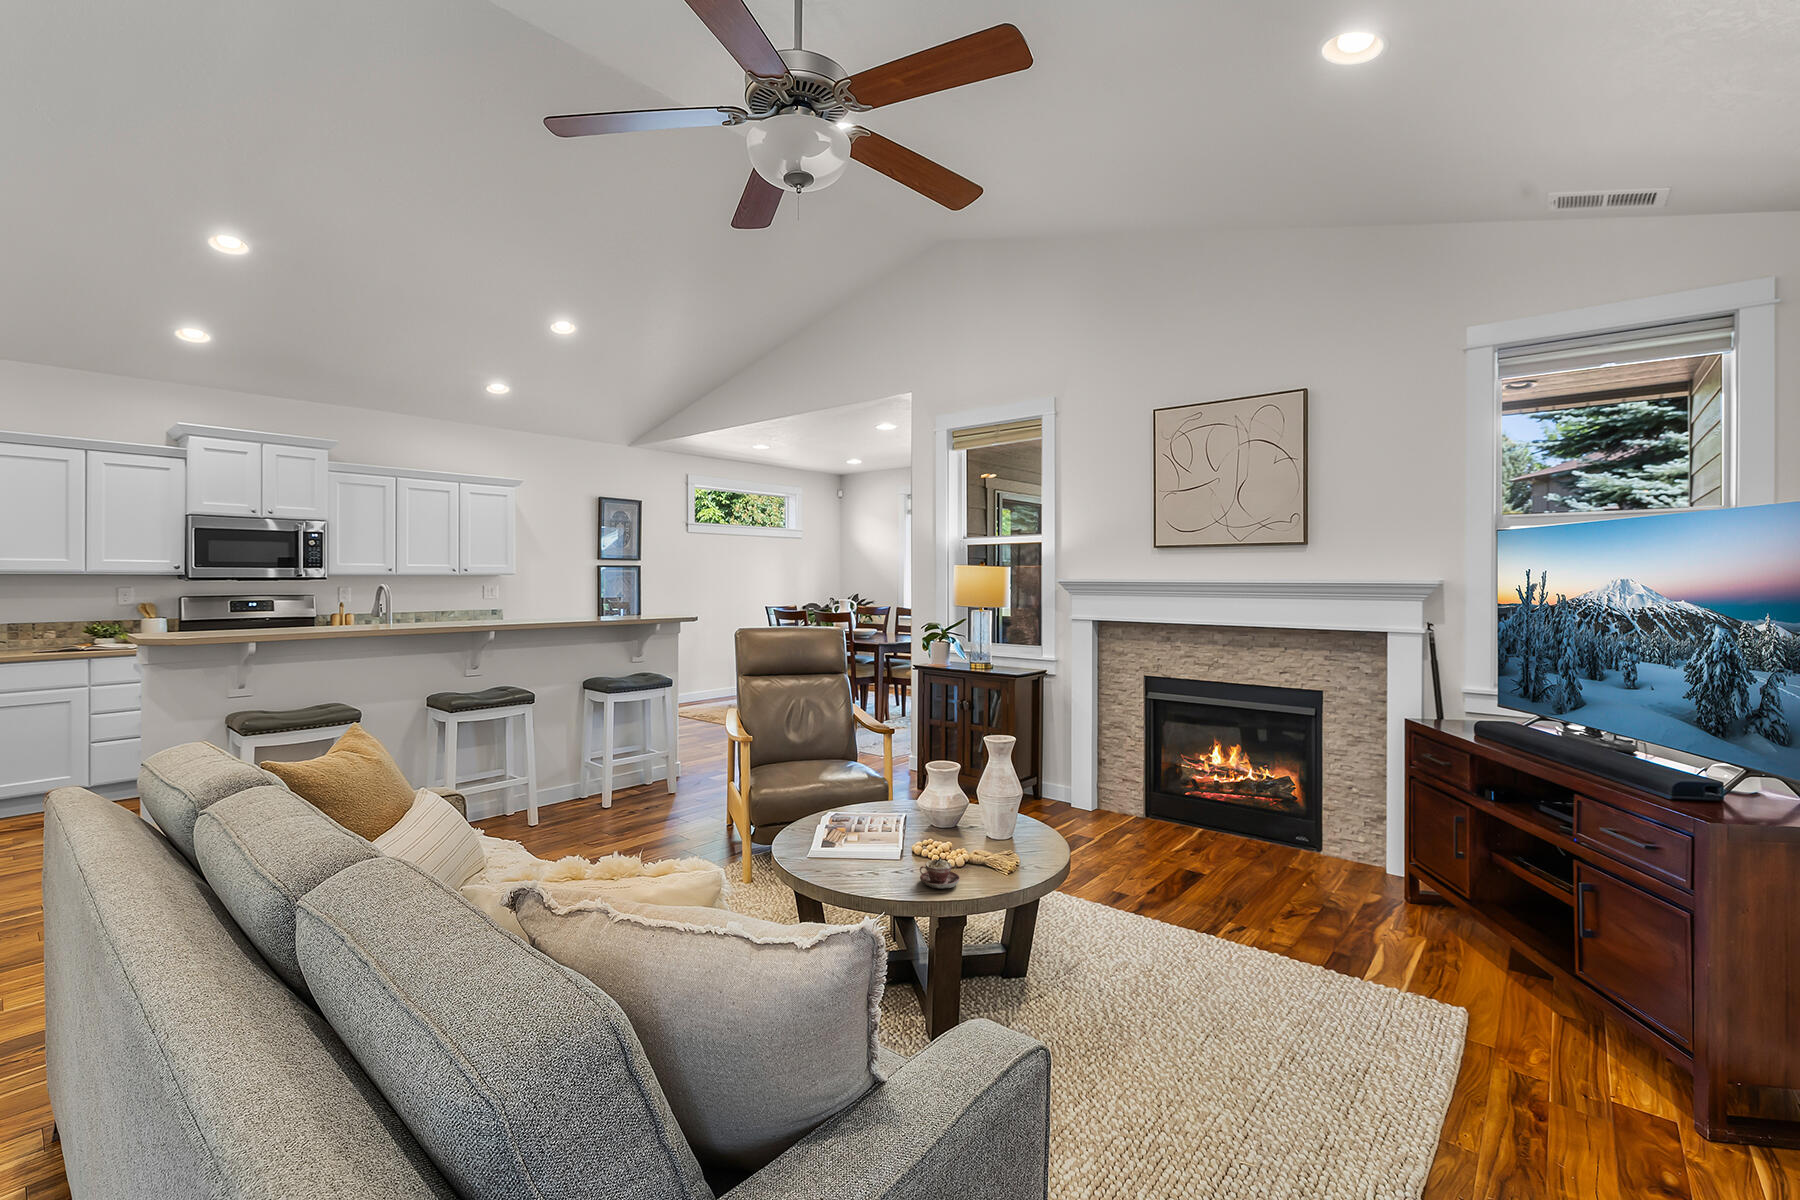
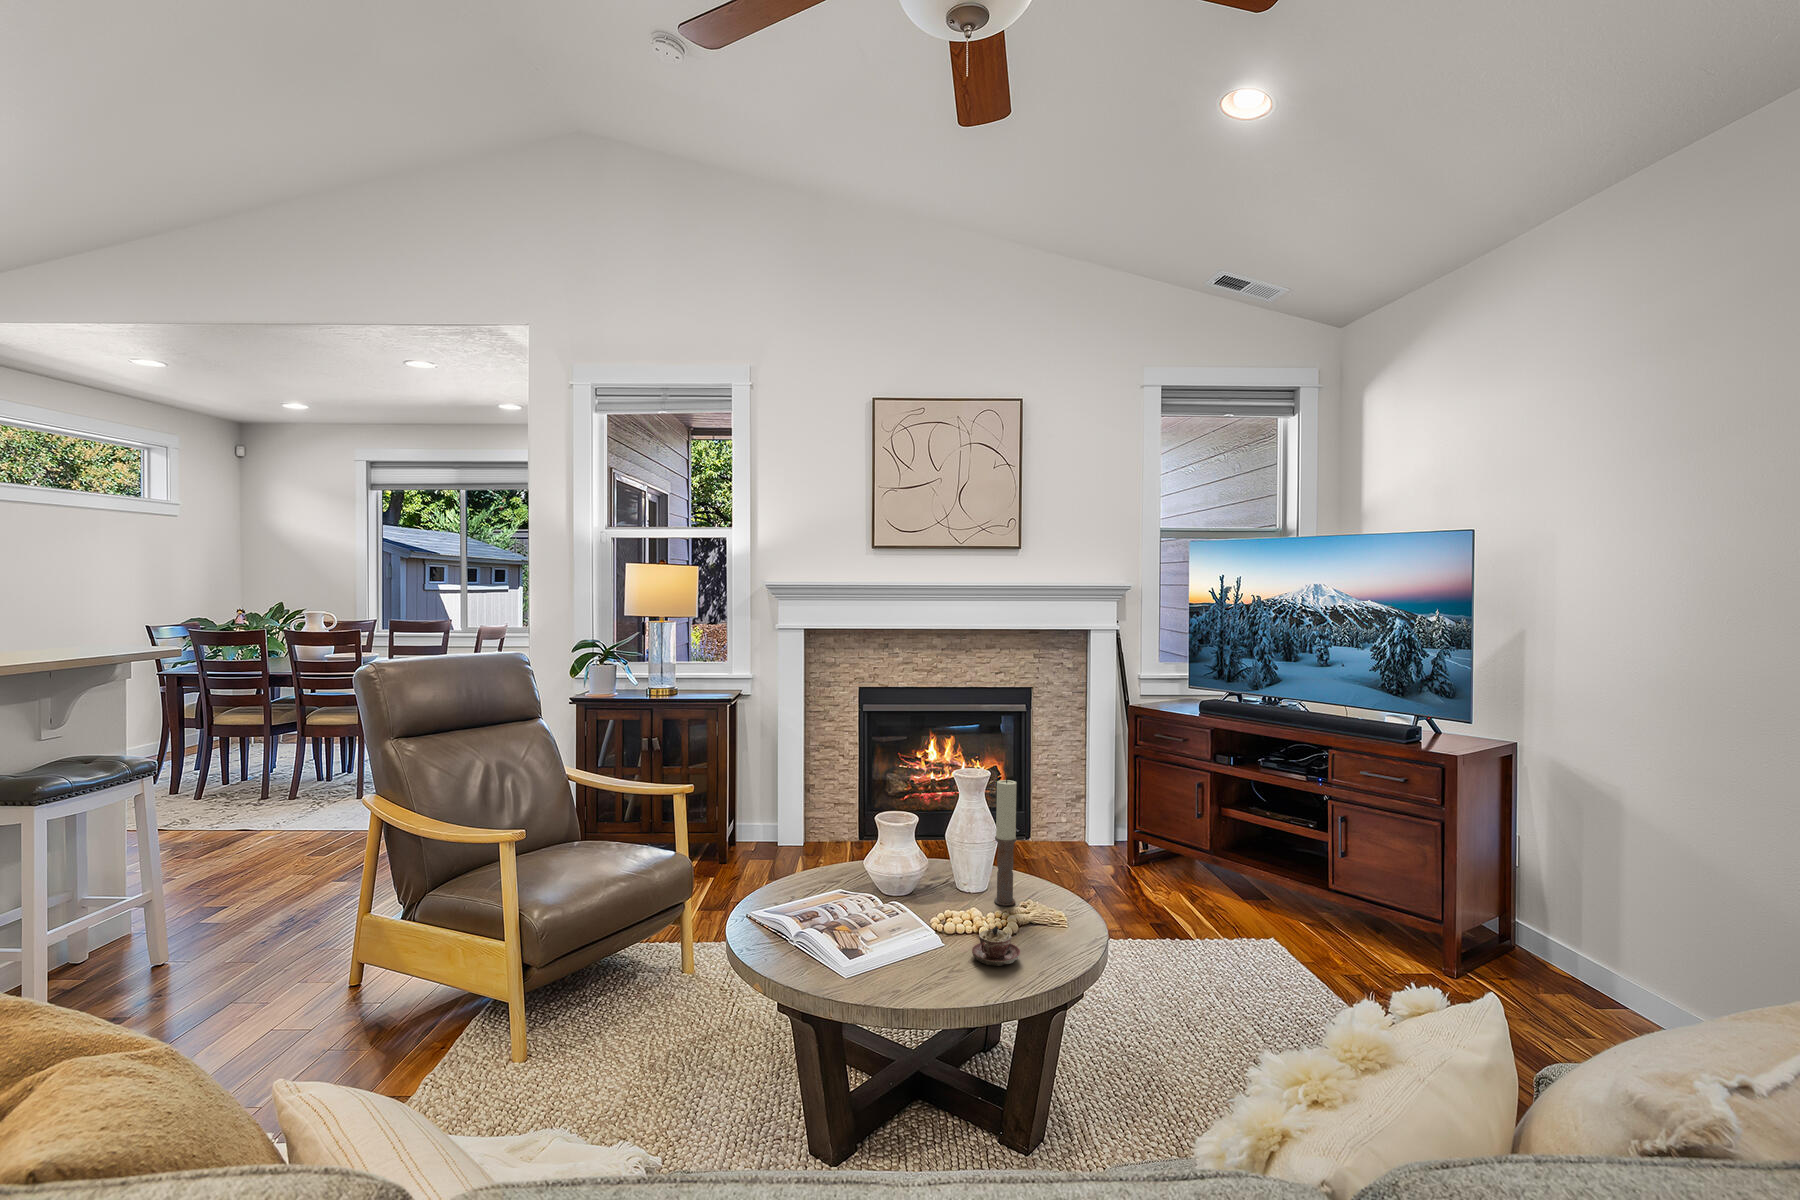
candle: none [1011,746,1031,858] -> present [994,779,1017,906]

